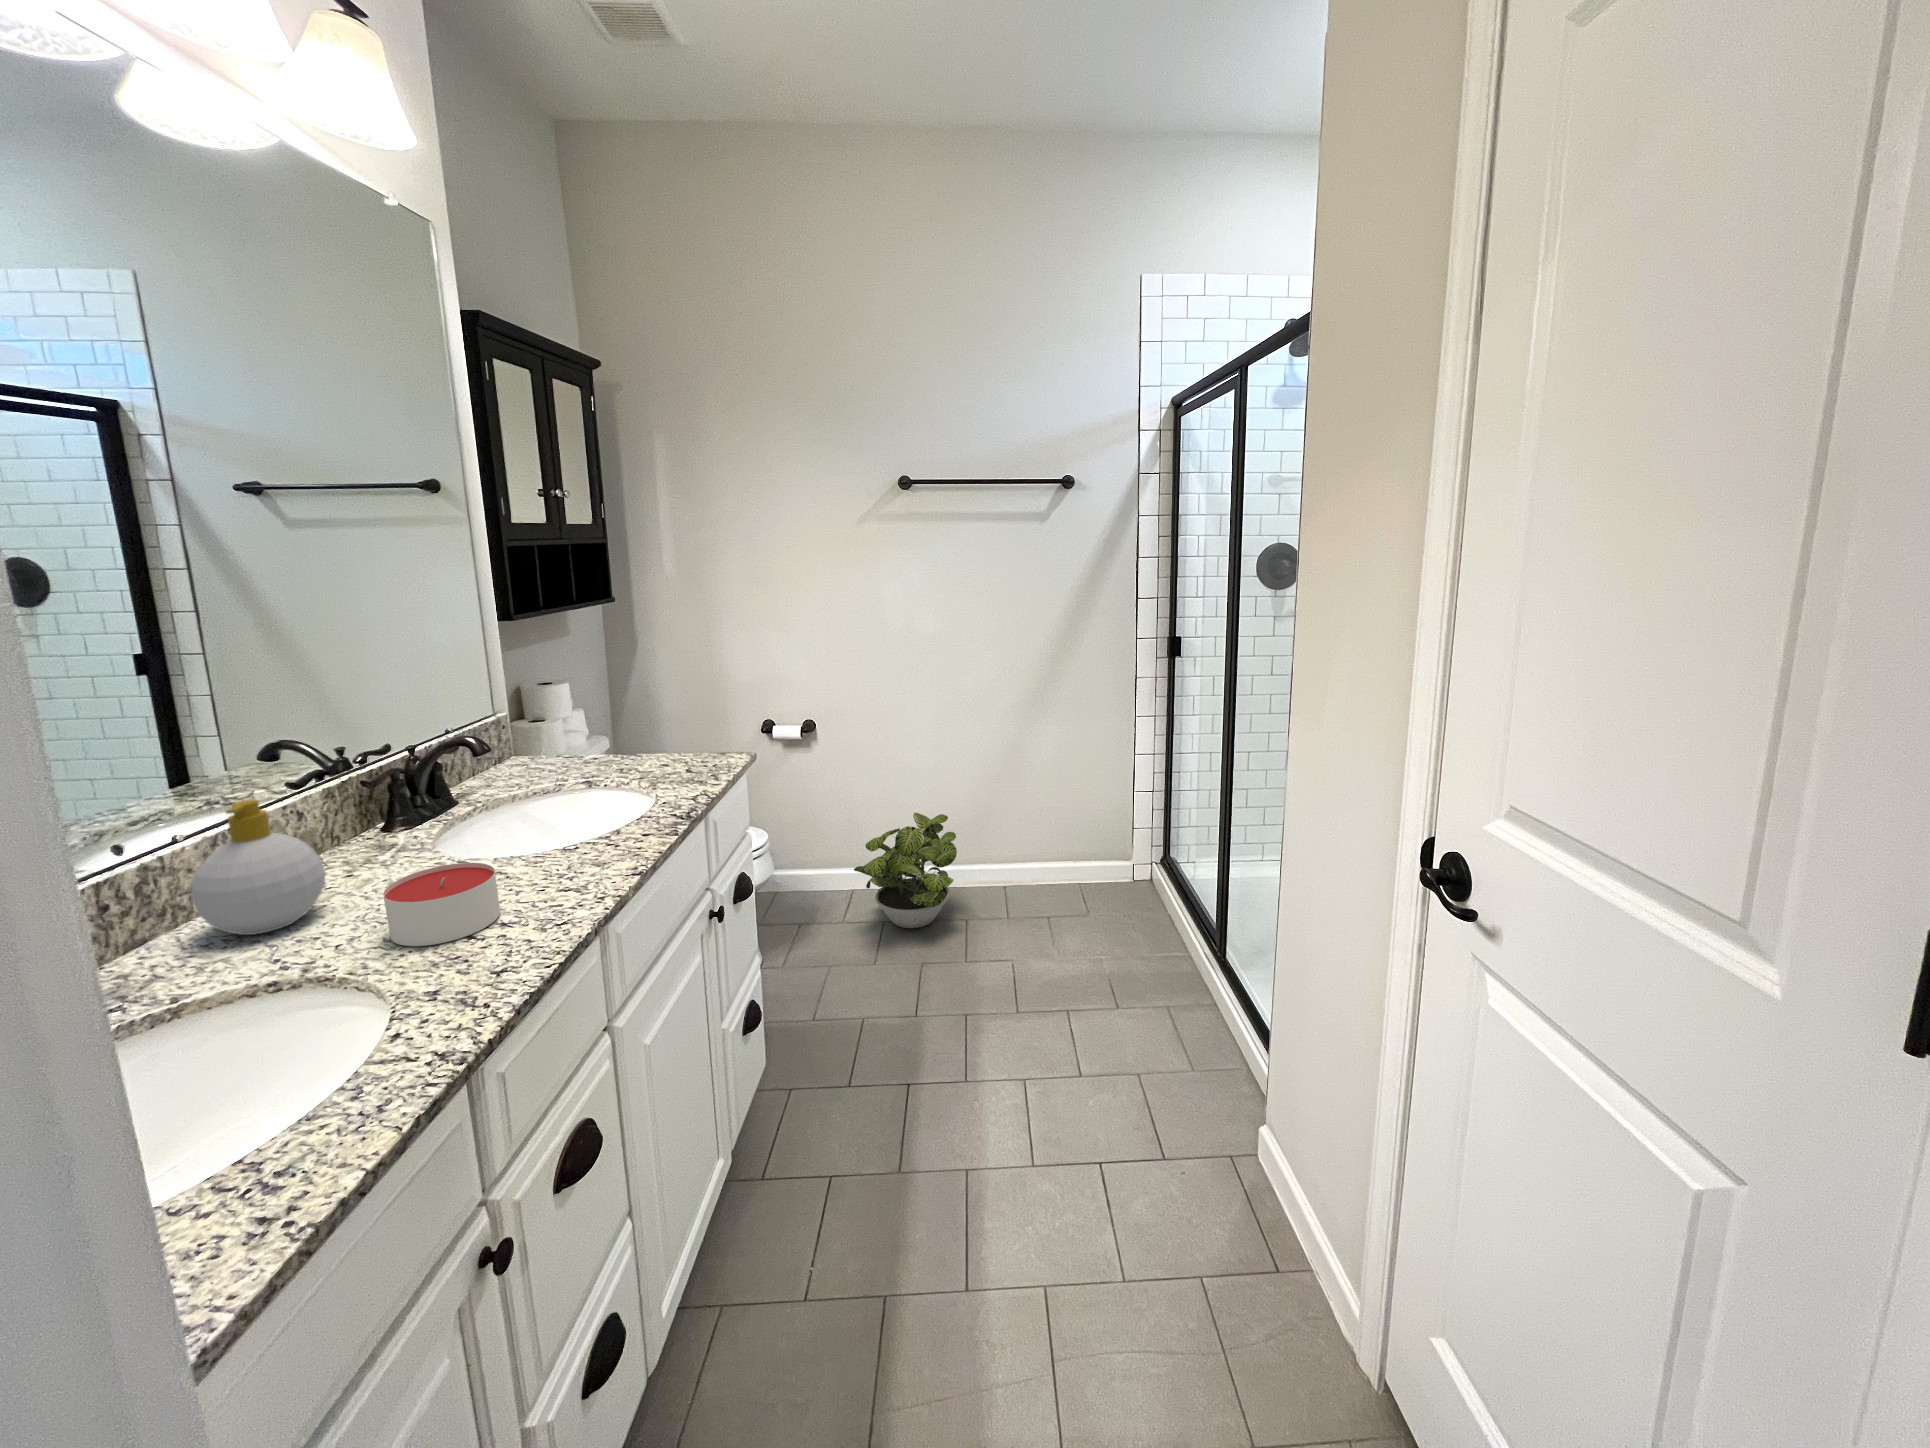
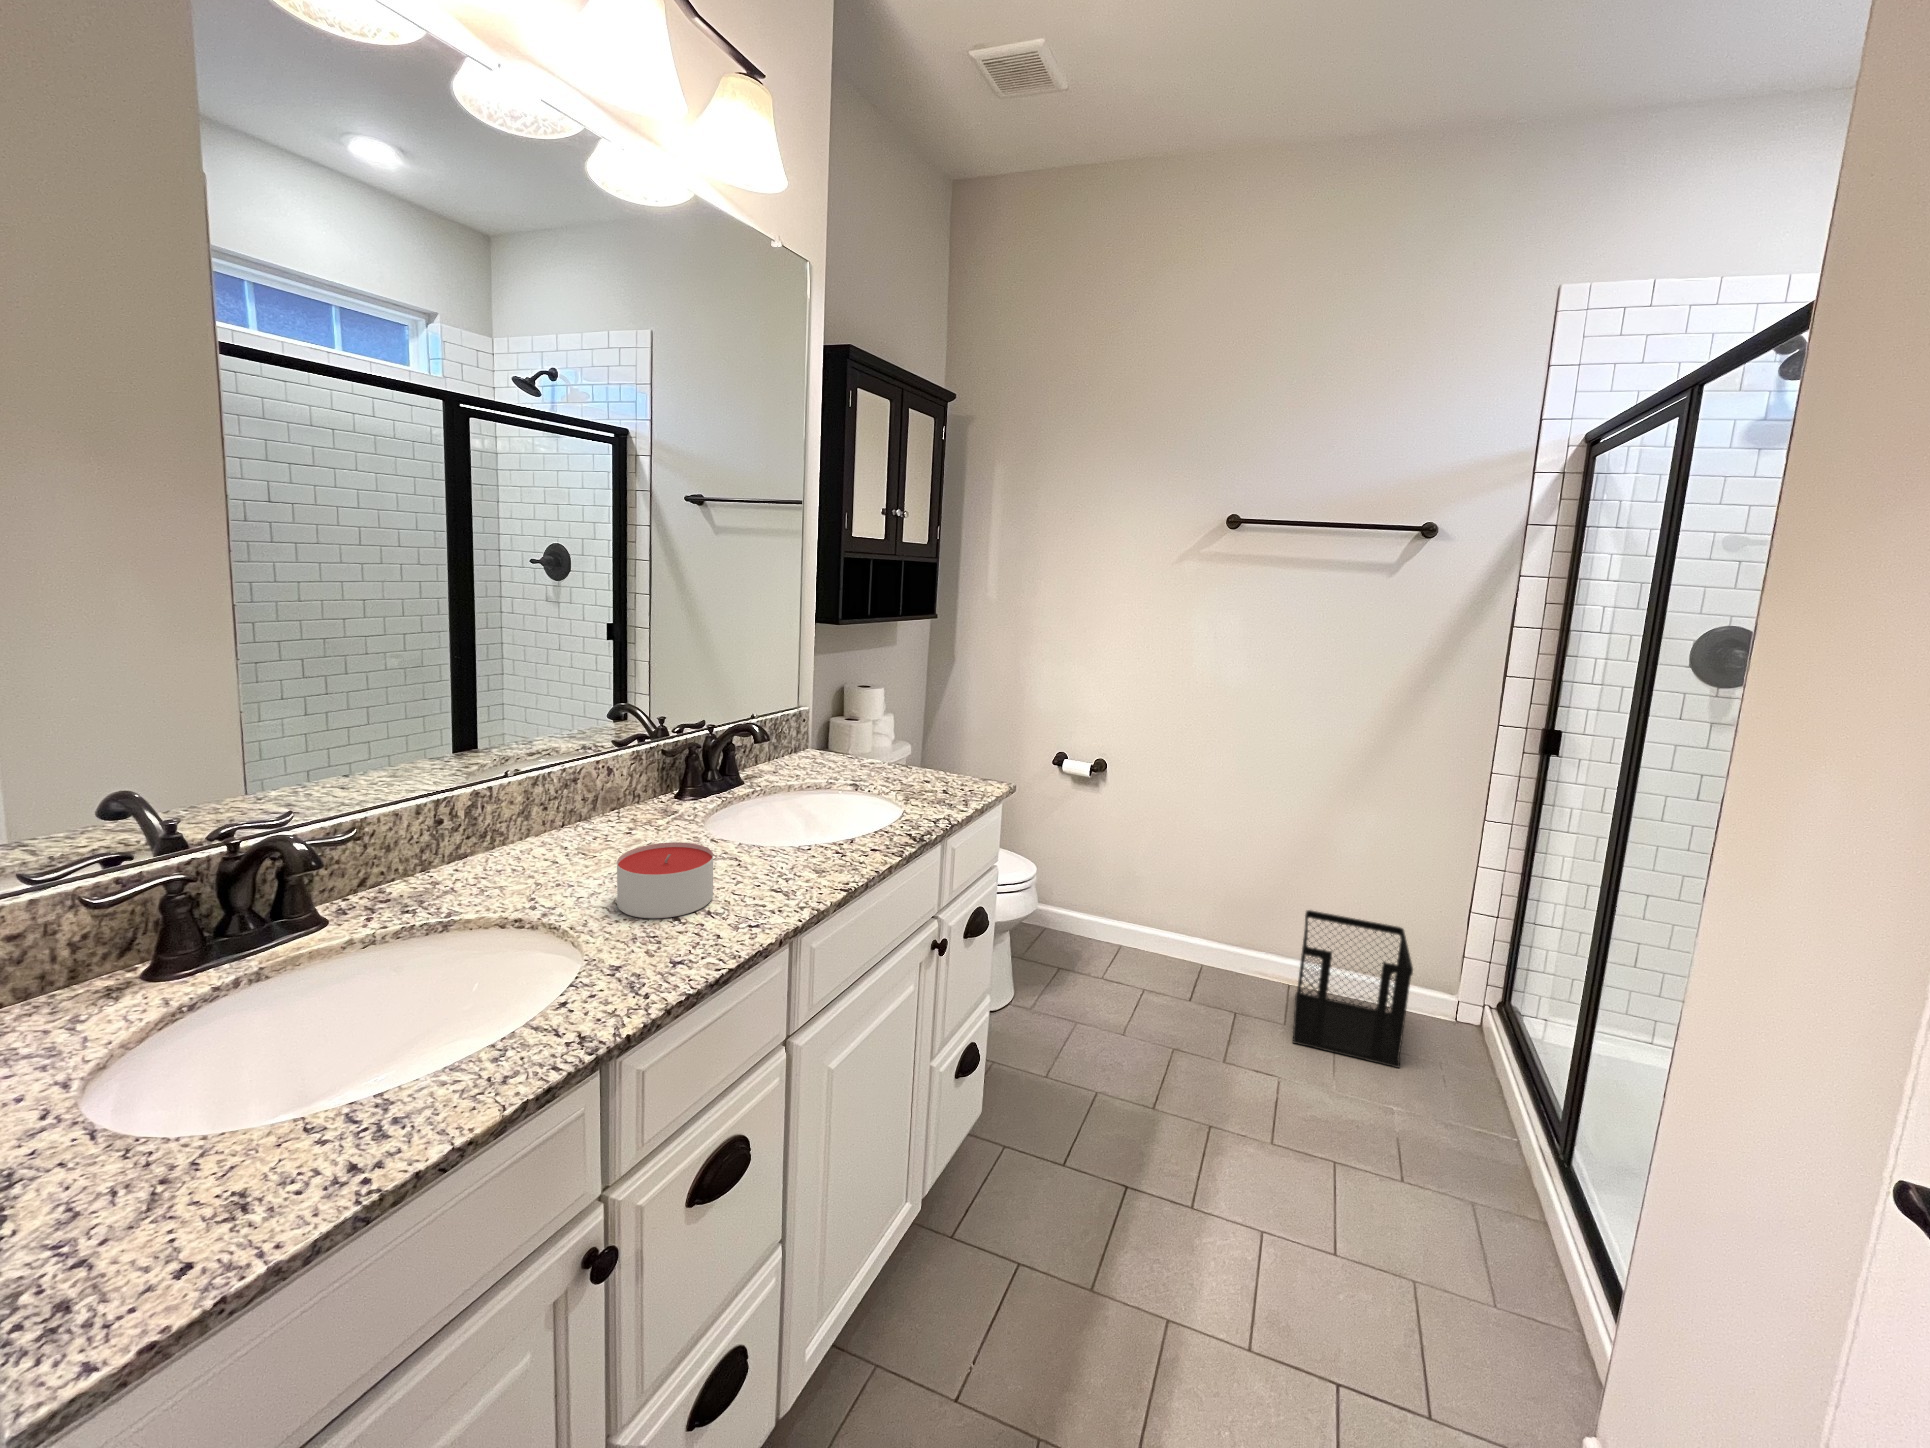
soap bottle: present [191,799,325,935] -> none [496,750,597,871]
potted plant: present [854,813,957,928] -> none [1116,880,1234,1009]
wastebasket: none [1012,814,1102,929] -> present [1293,910,1413,1068]

